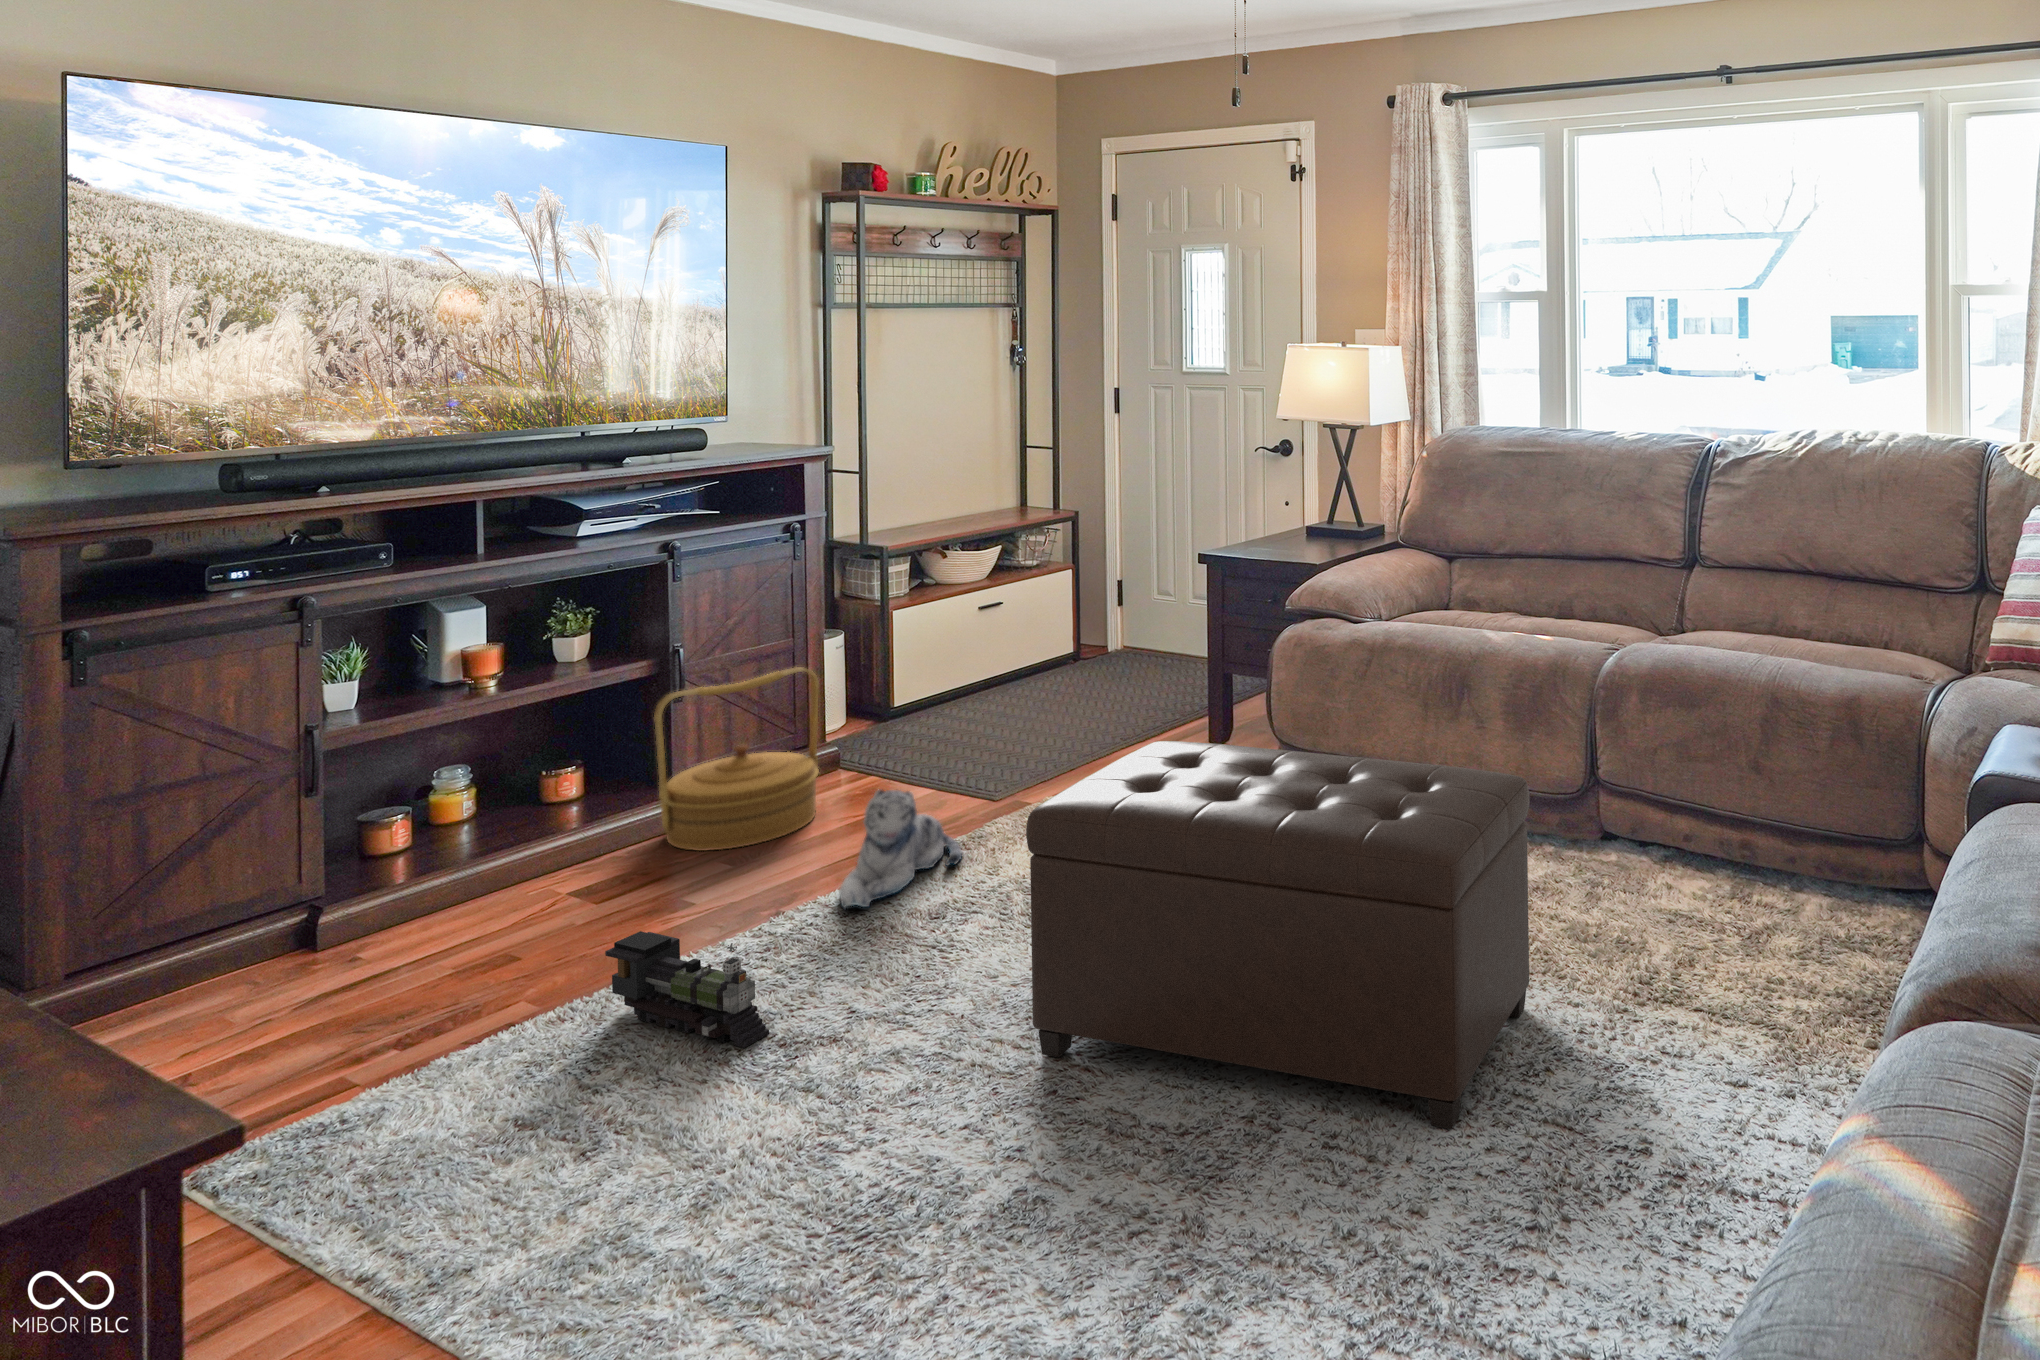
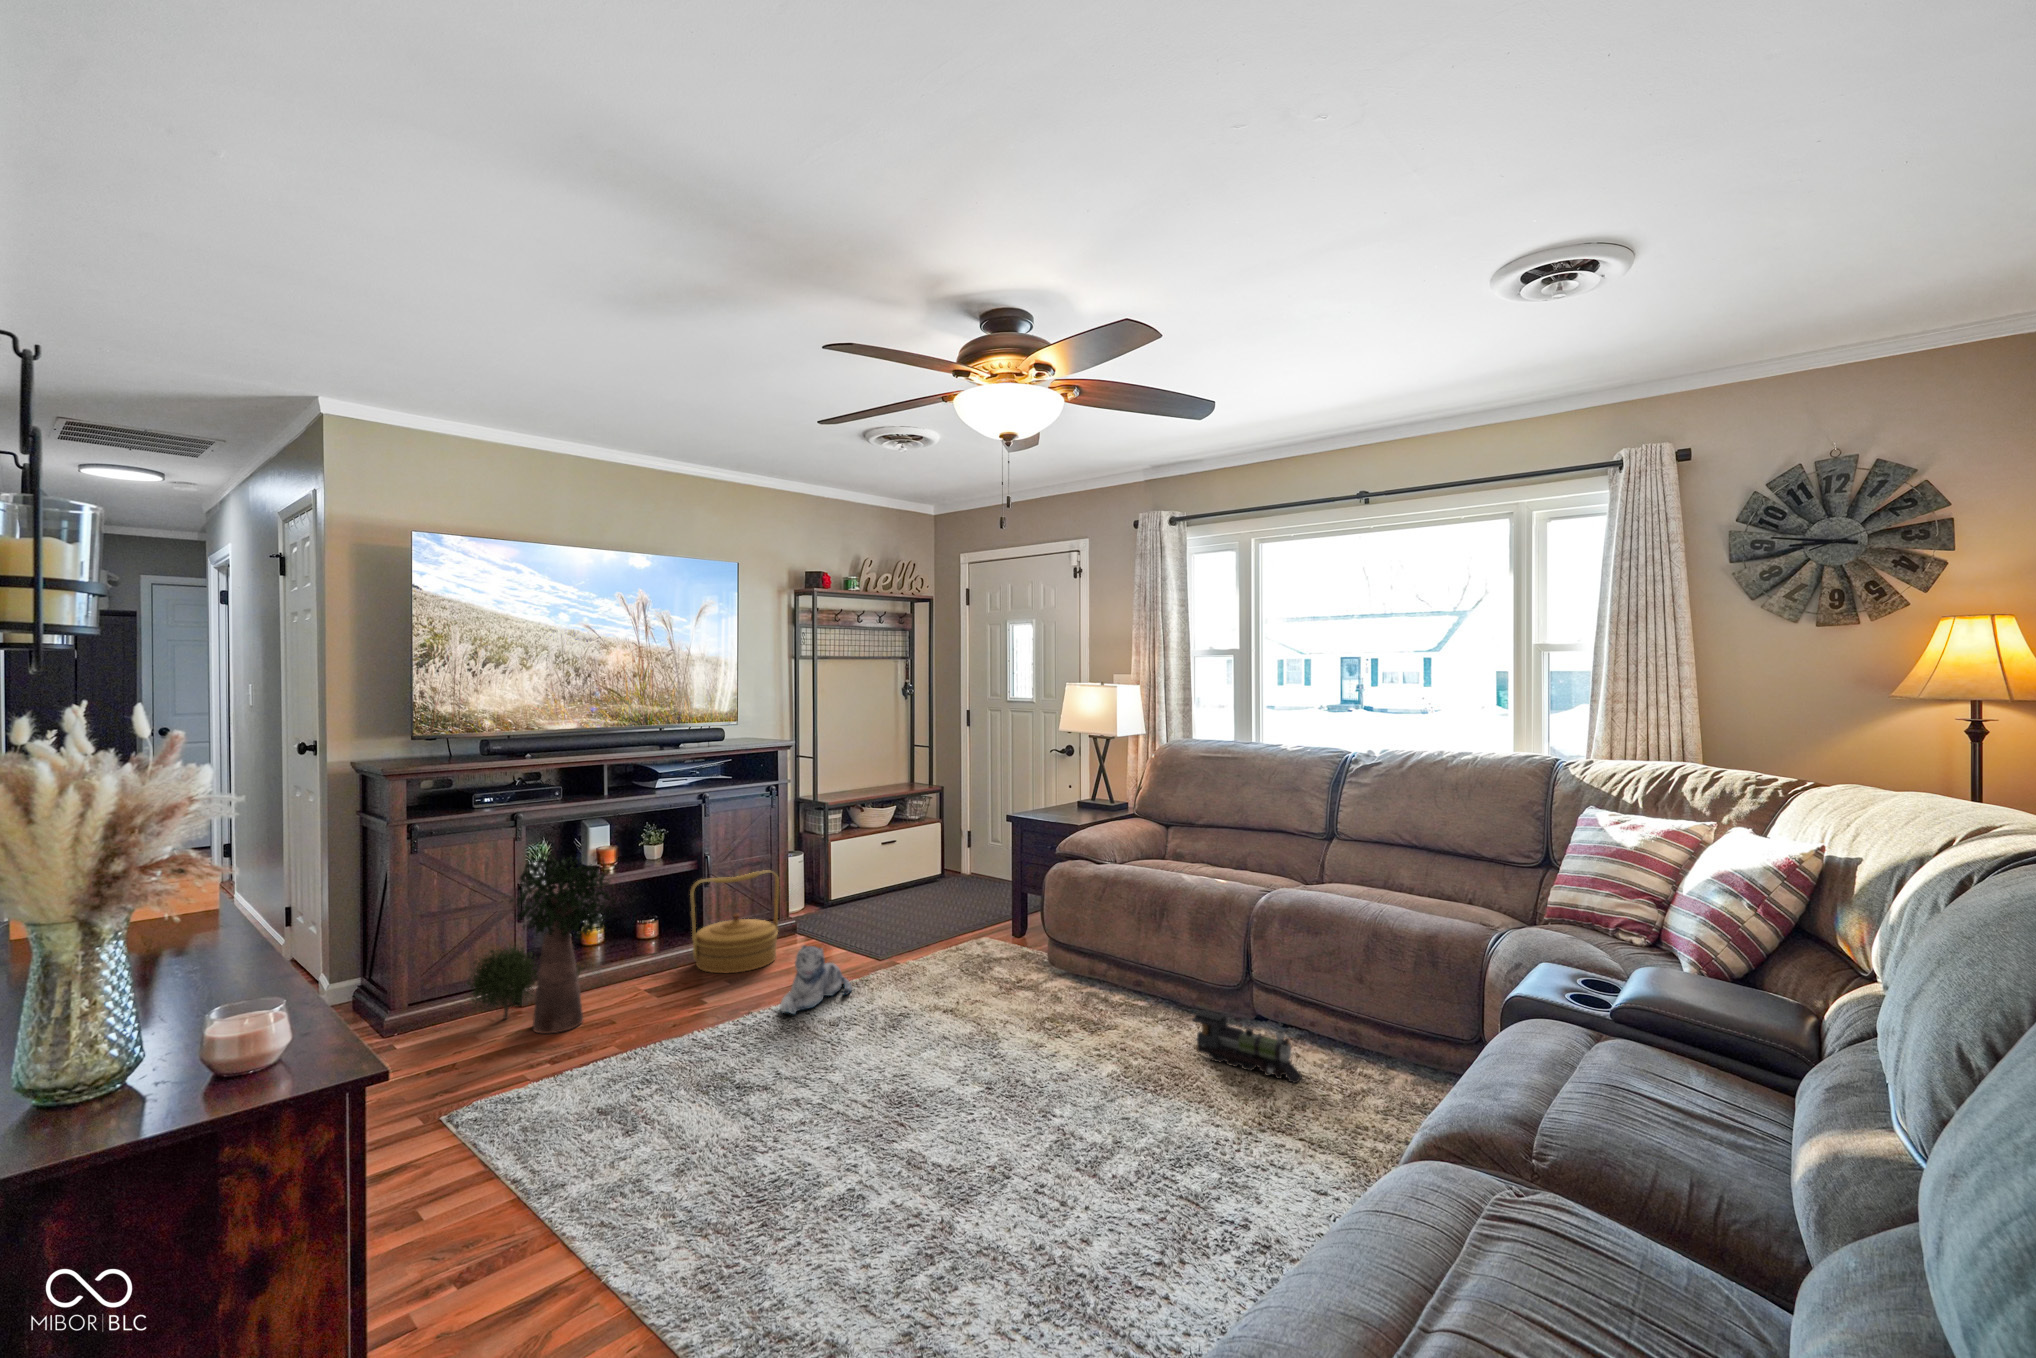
potted plant: none [191,662,519,996] -> present [468,850,615,1034]
ottoman: present [1026,741,1530,1129] -> none [869,928,1184,1194]
toy train: present [605,931,769,1048] -> present [1193,1010,1302,1083]

